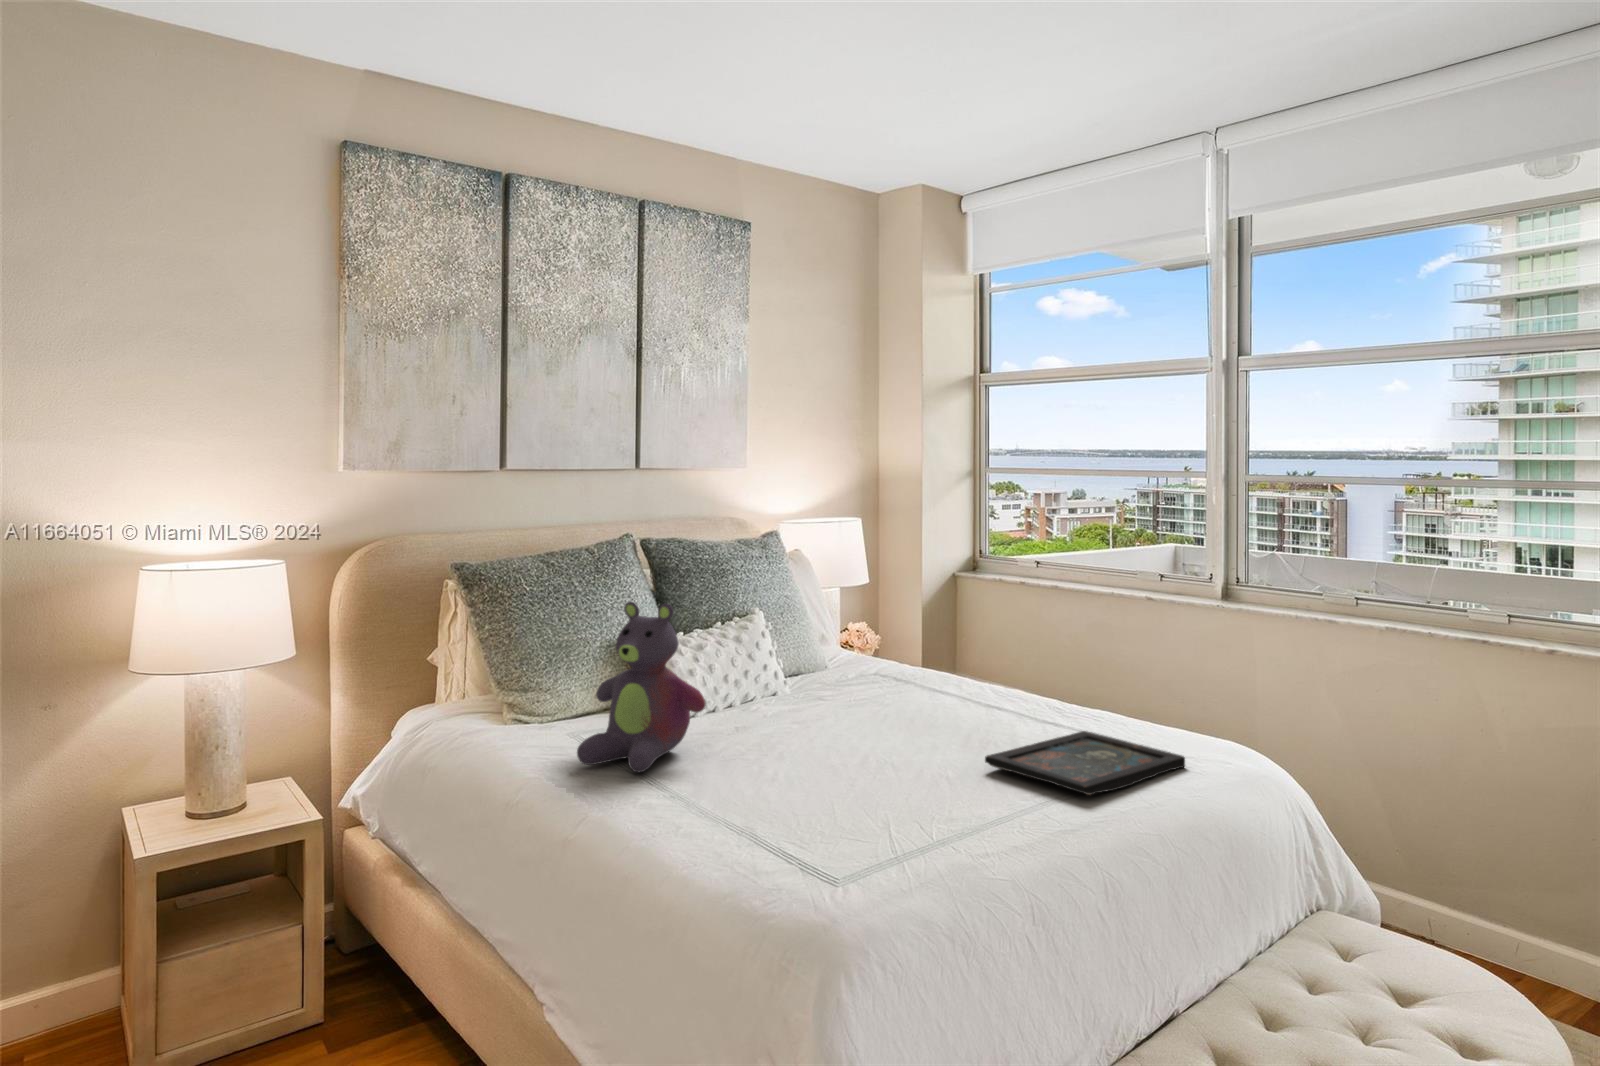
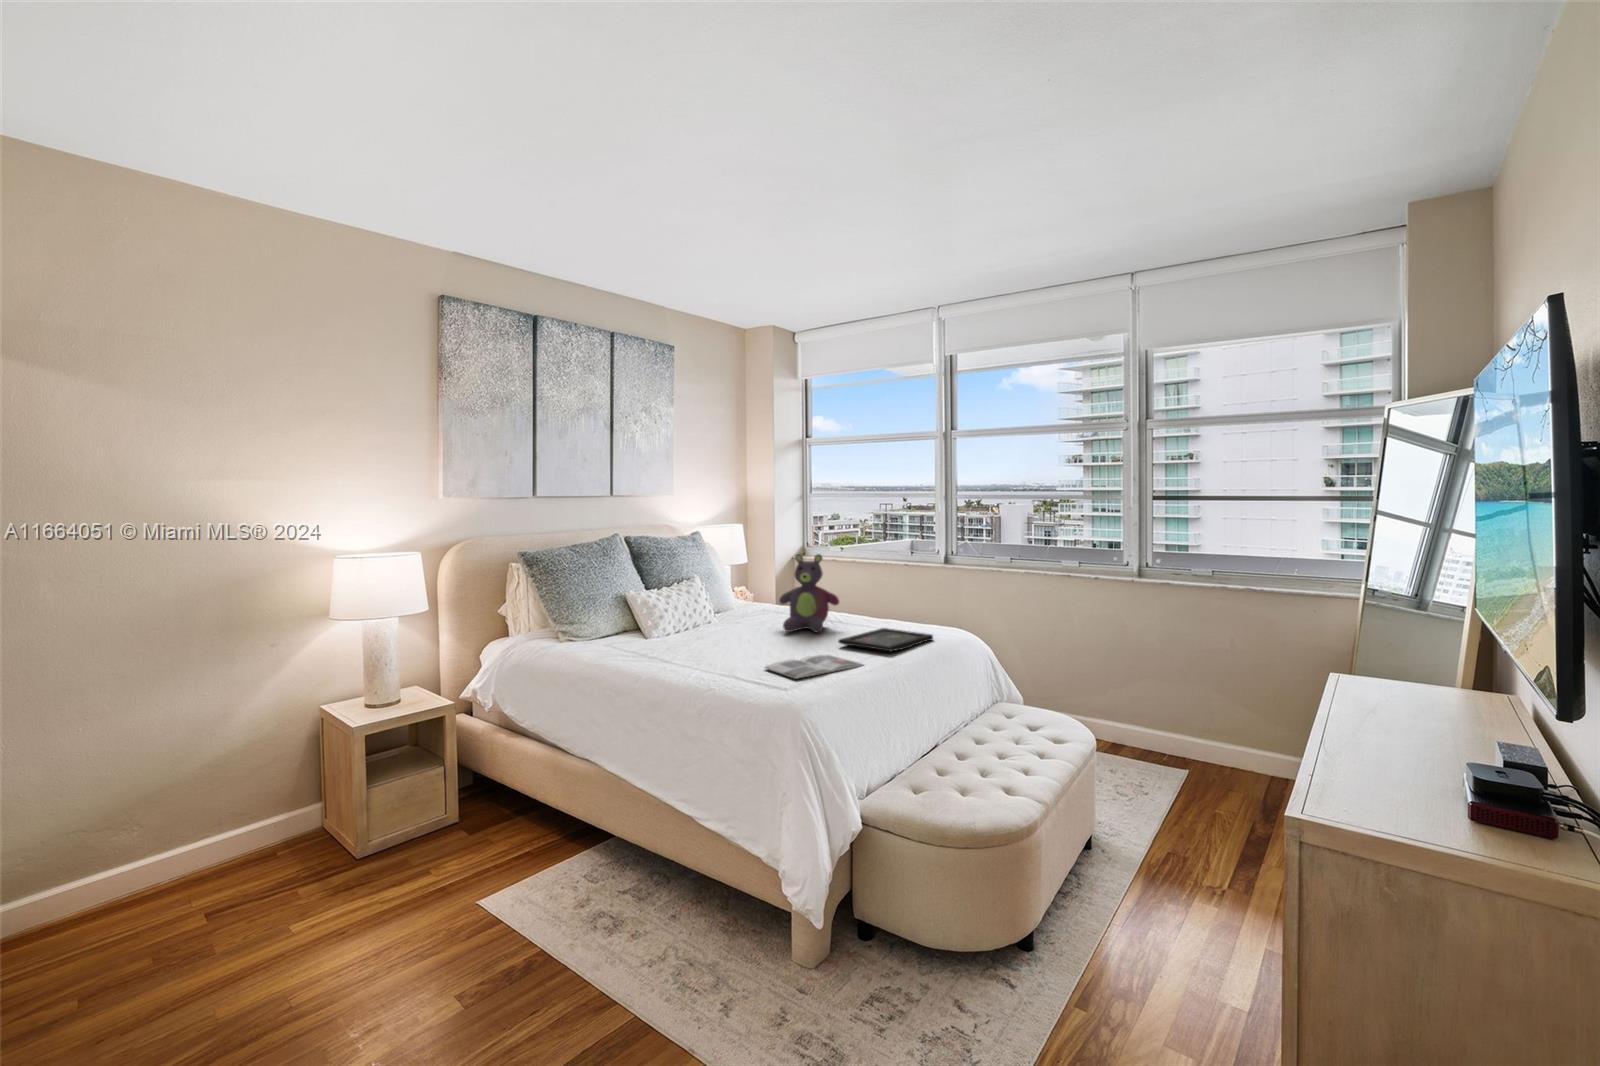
stuffed bear: present [577,602,705,772] -> present [779,554,839,633]
magazine: none [817,791,1028,857] -> present [765,655,863,679]

